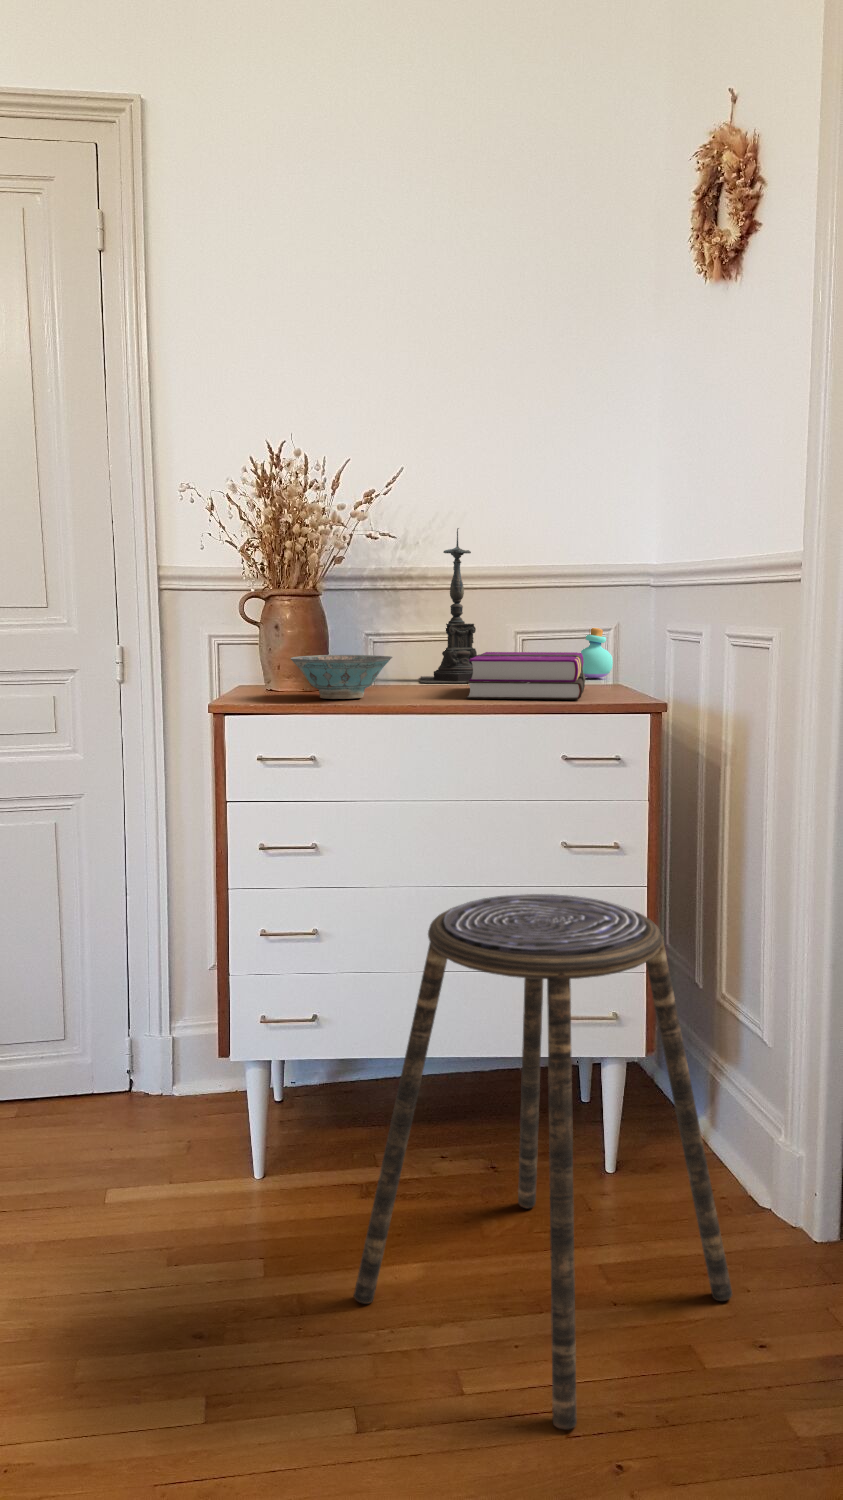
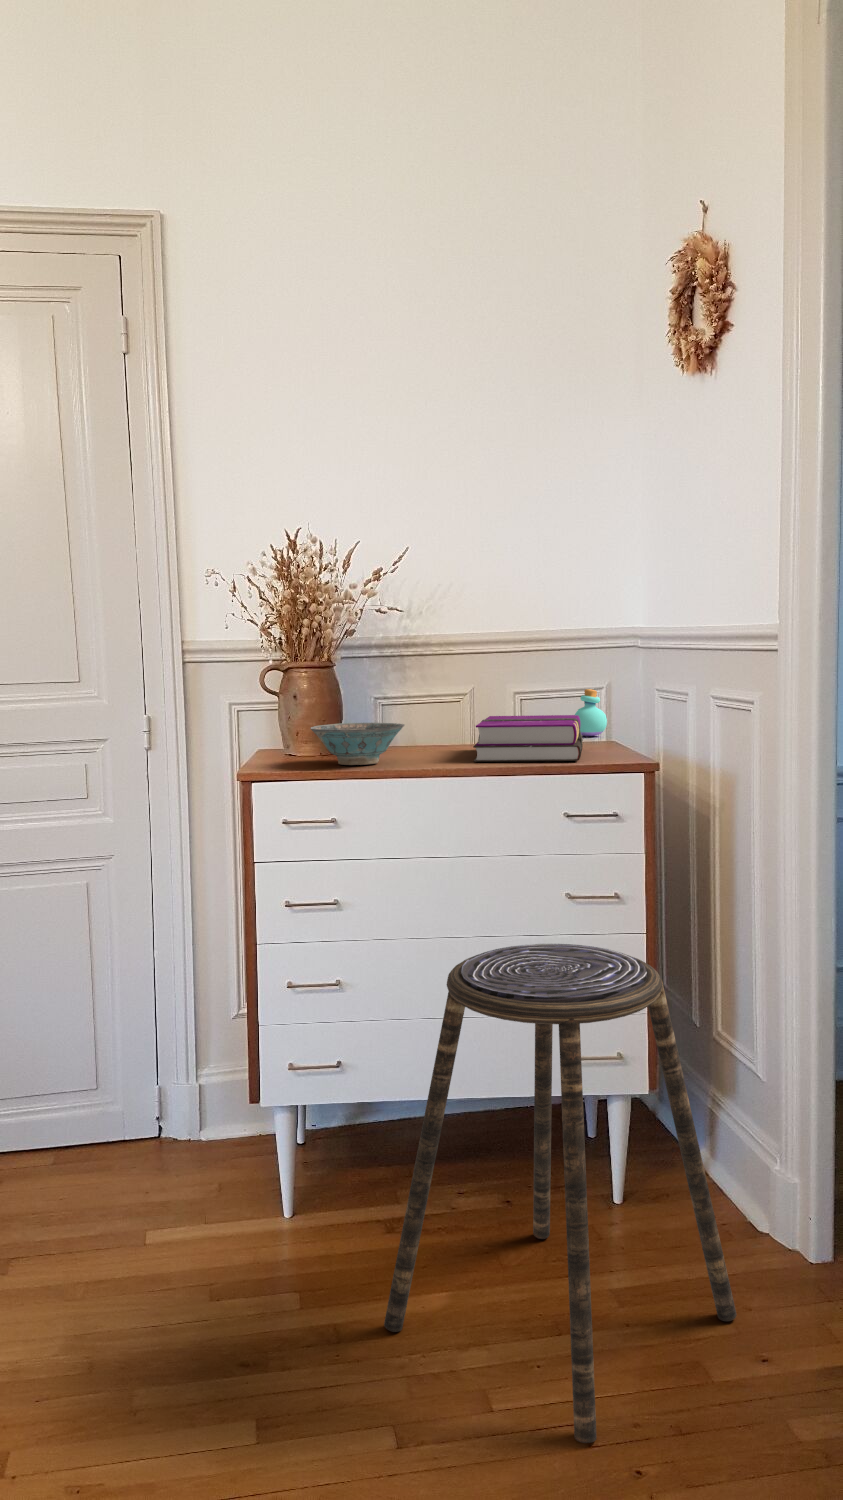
candle holder: present [420,528,477,683] -> none [428,600,495,745]

